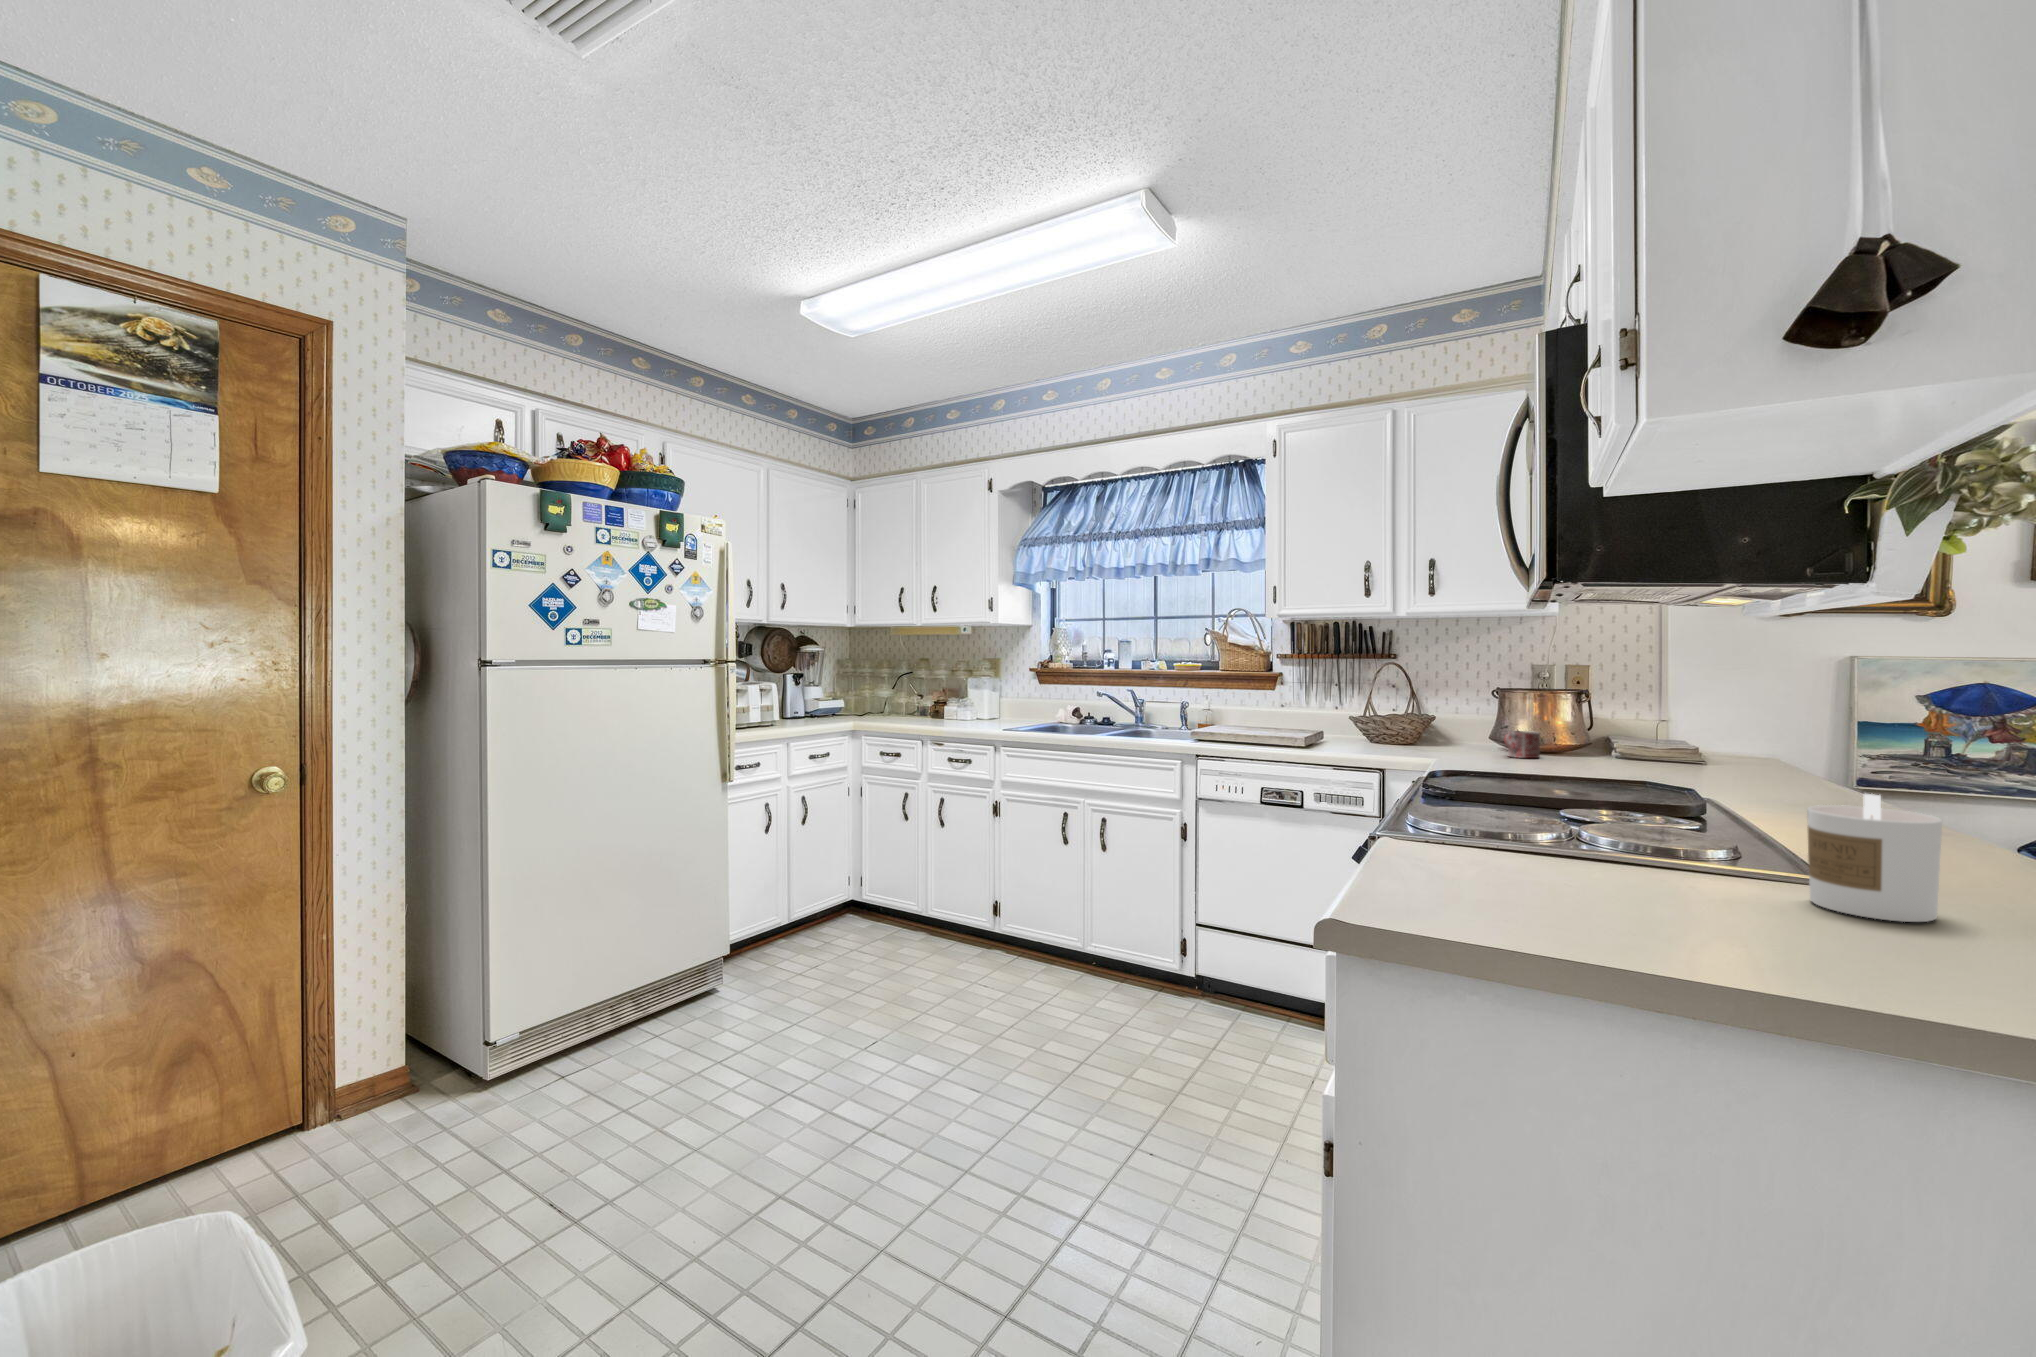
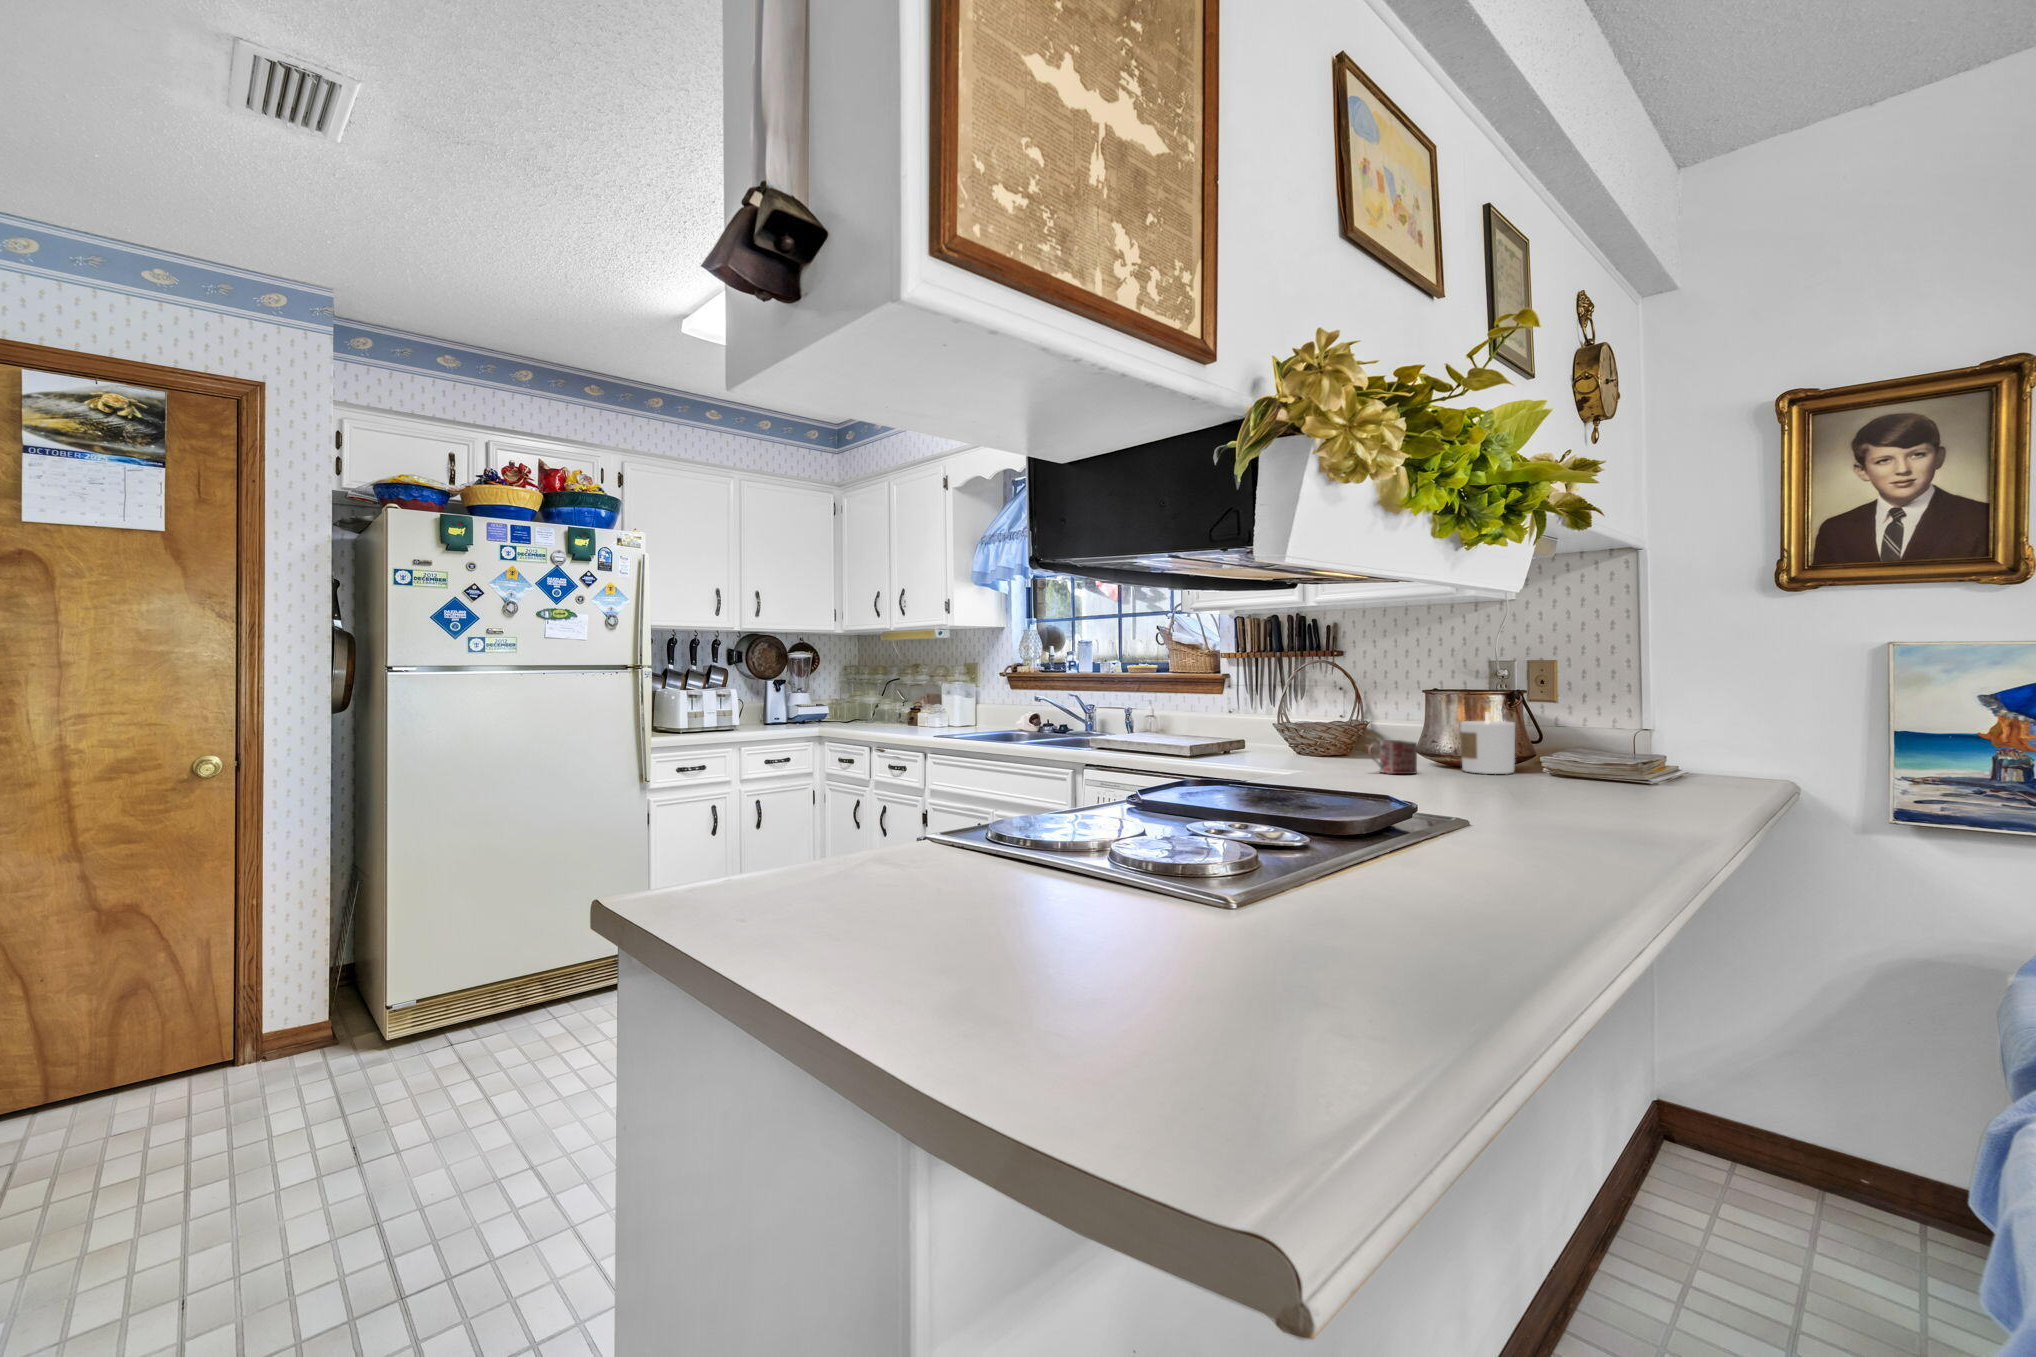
candle: present [1807,794,1942,922] -> present [1460,713,1515,774]

